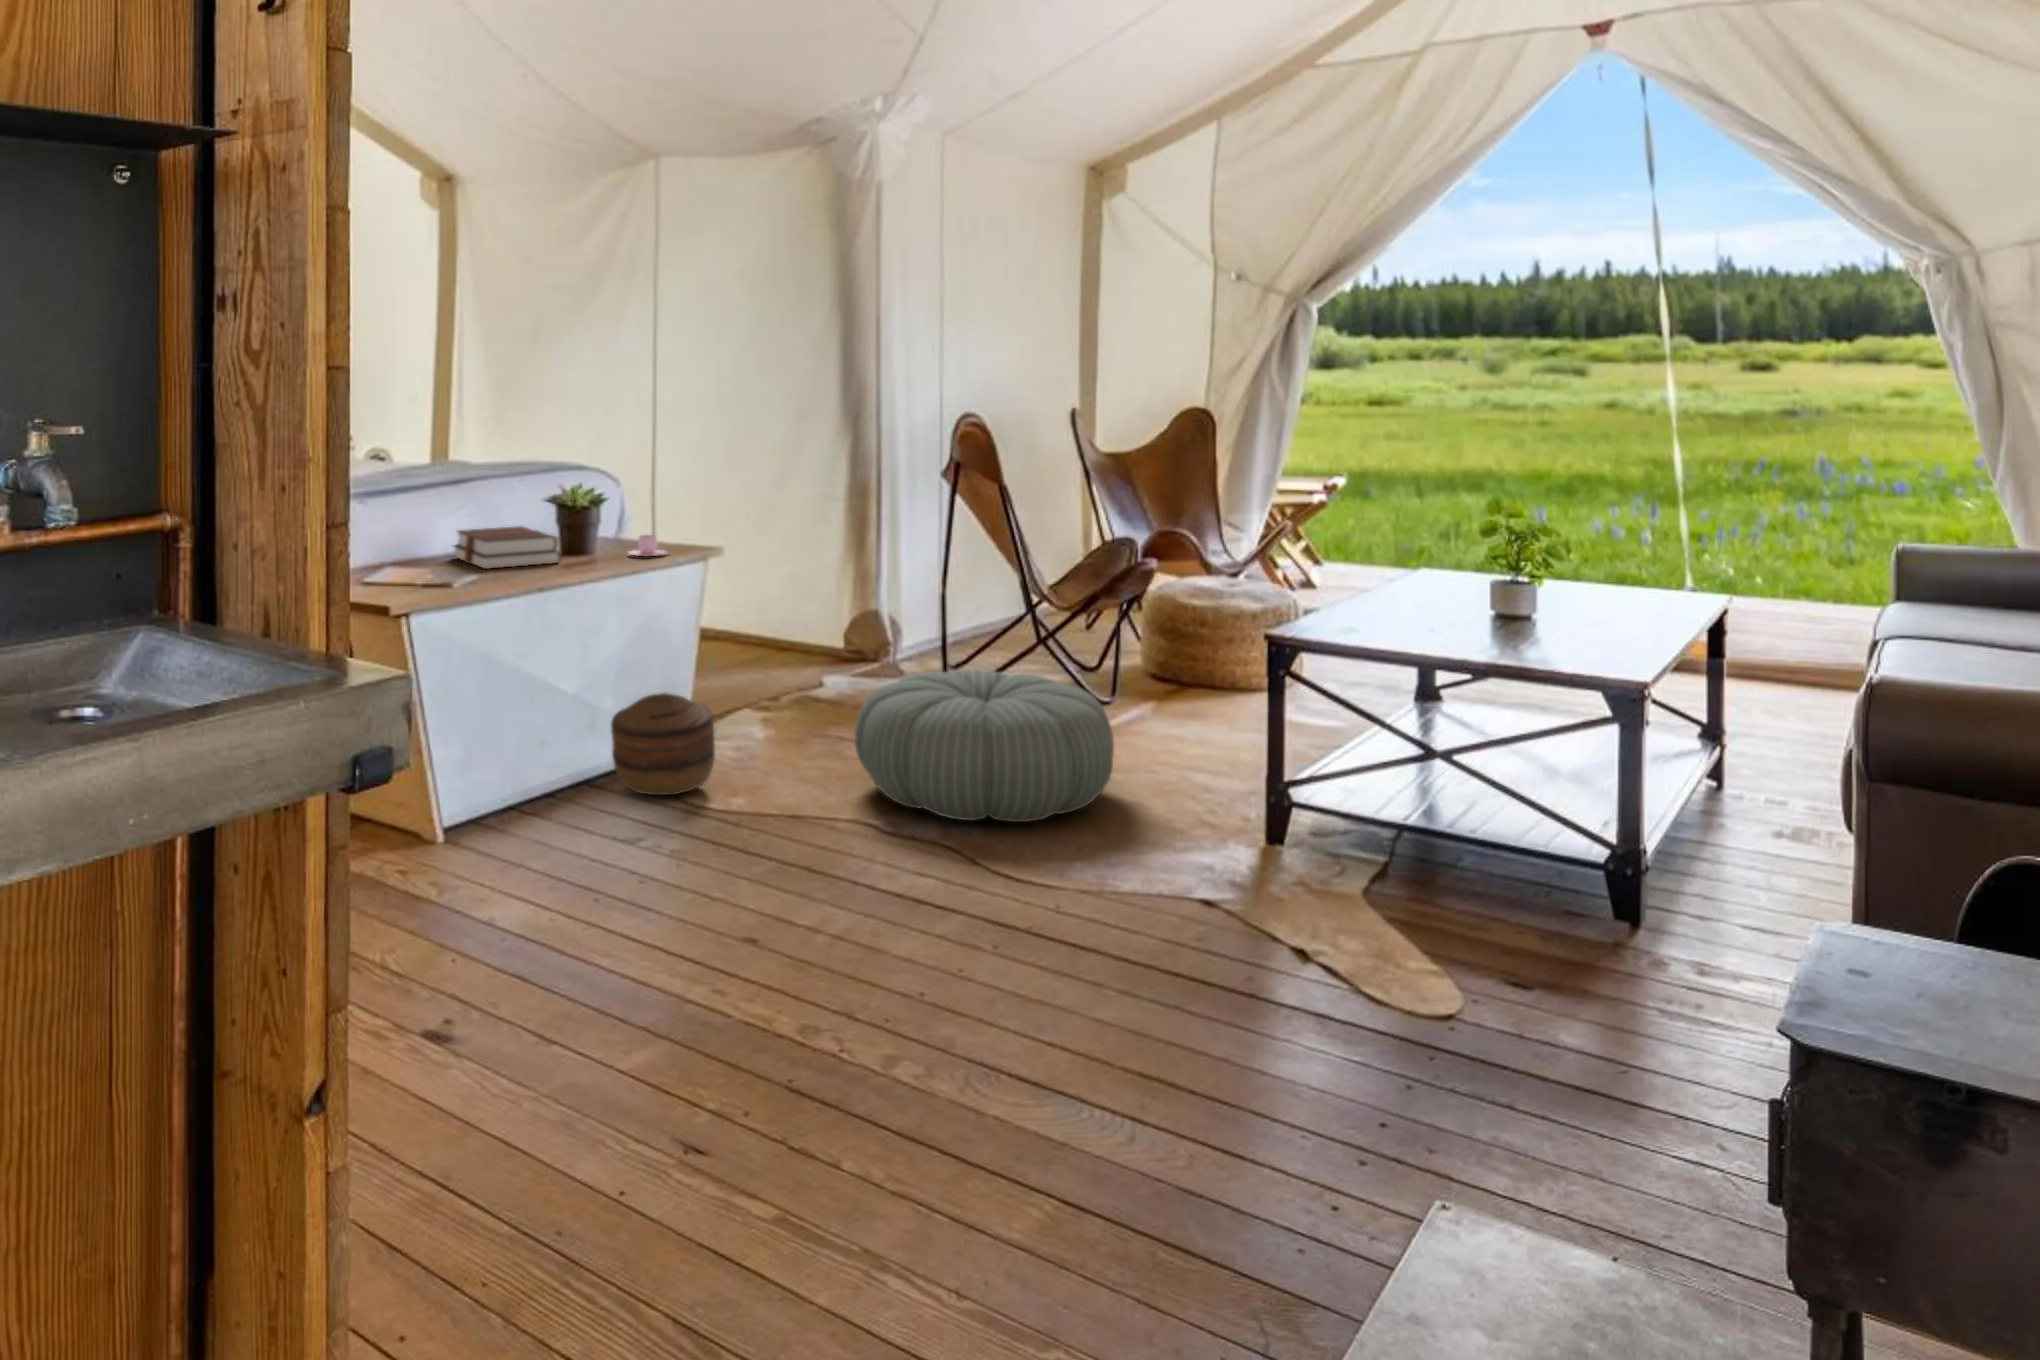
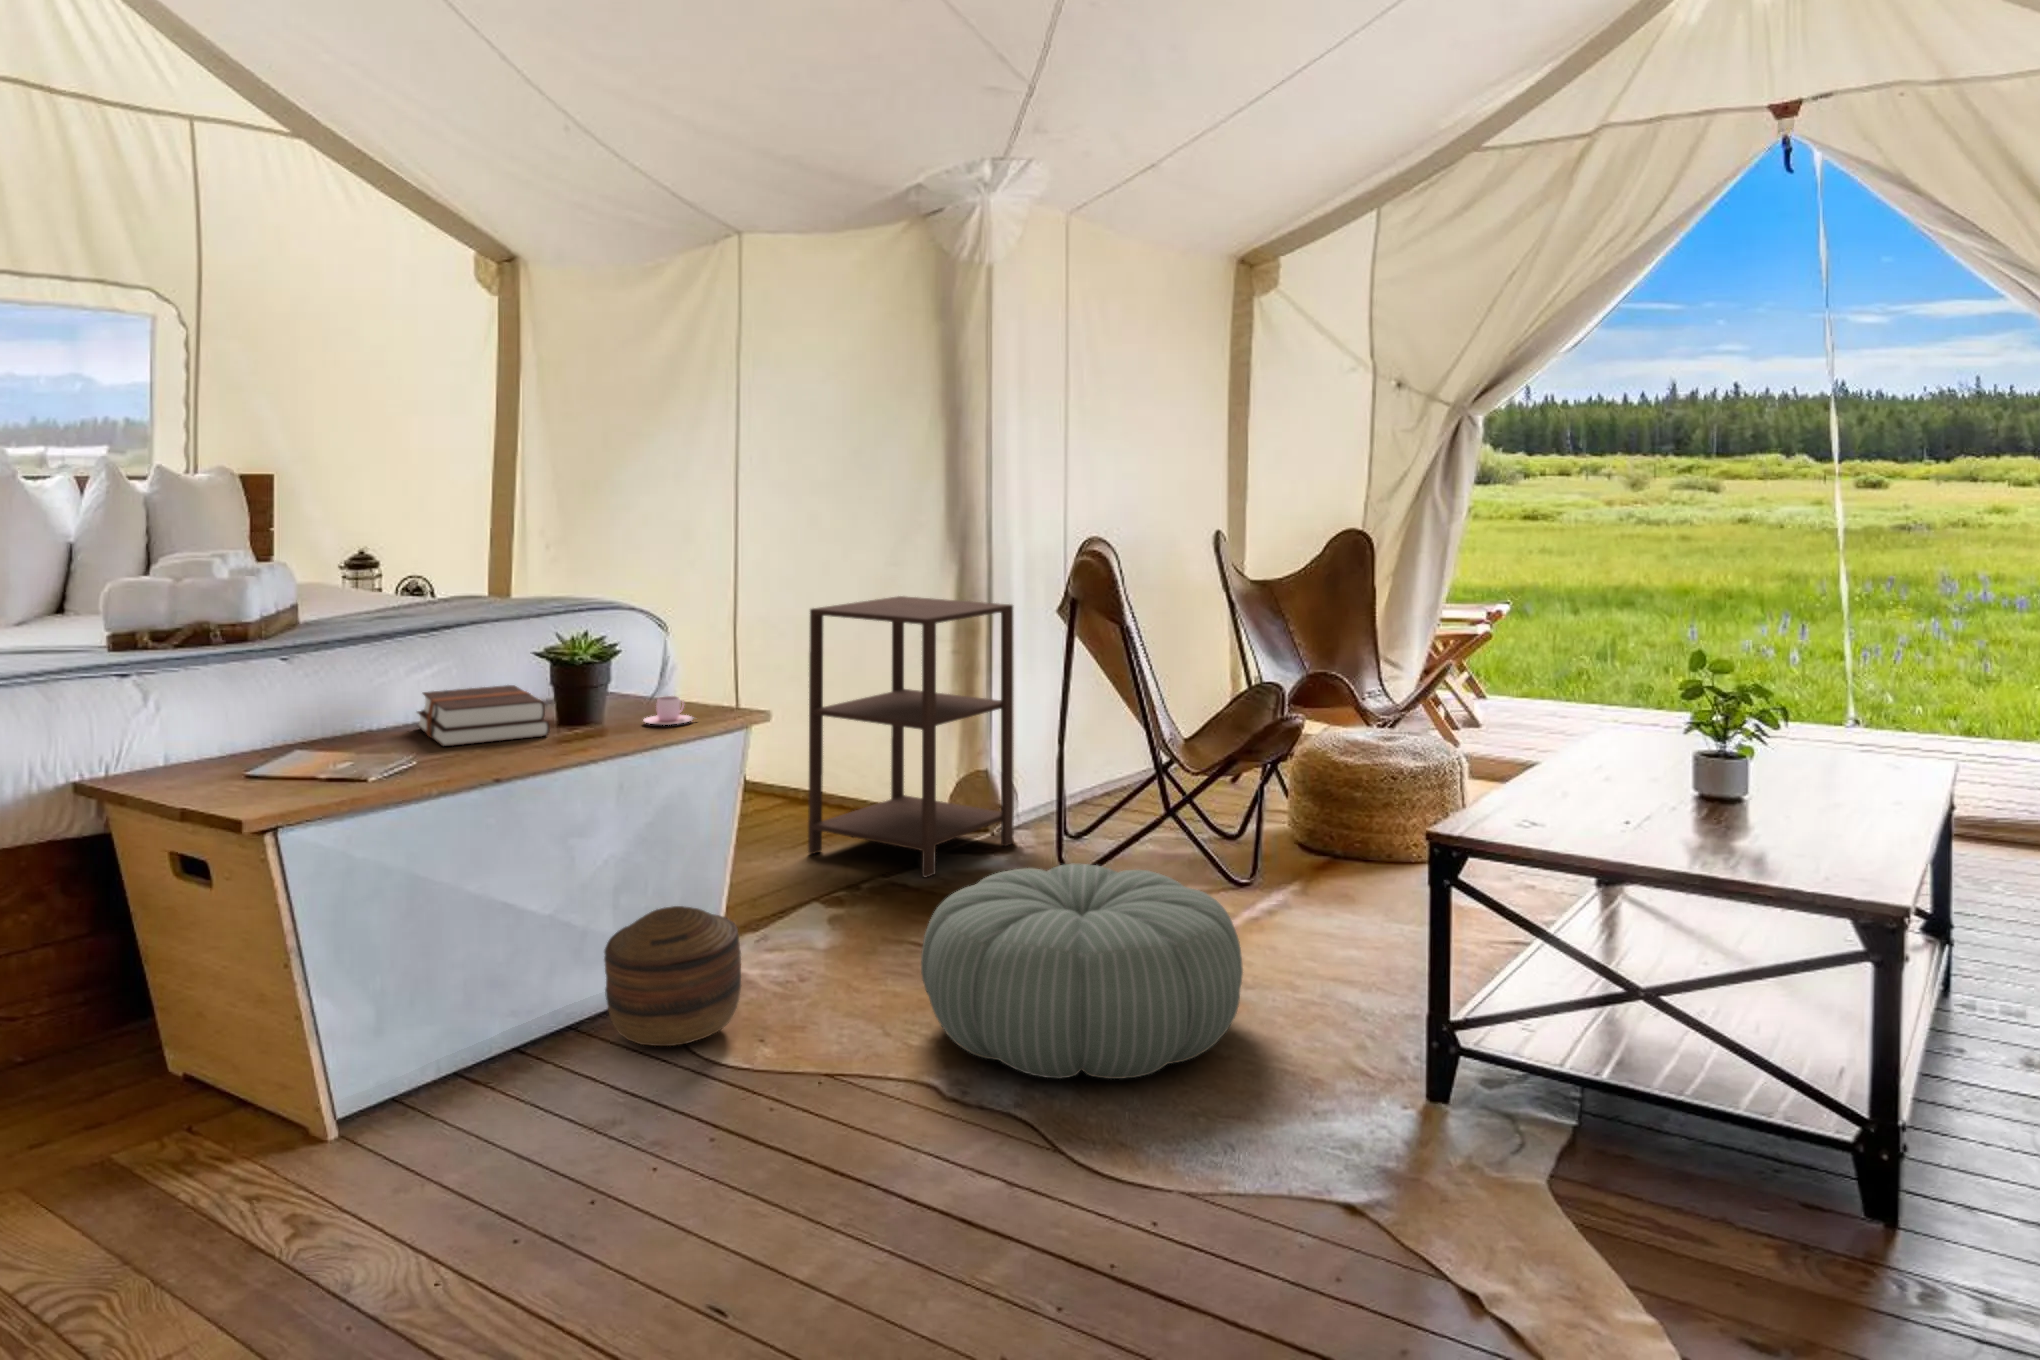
side table: none [731,464,904,693] -> present [808,596,1014,877]

